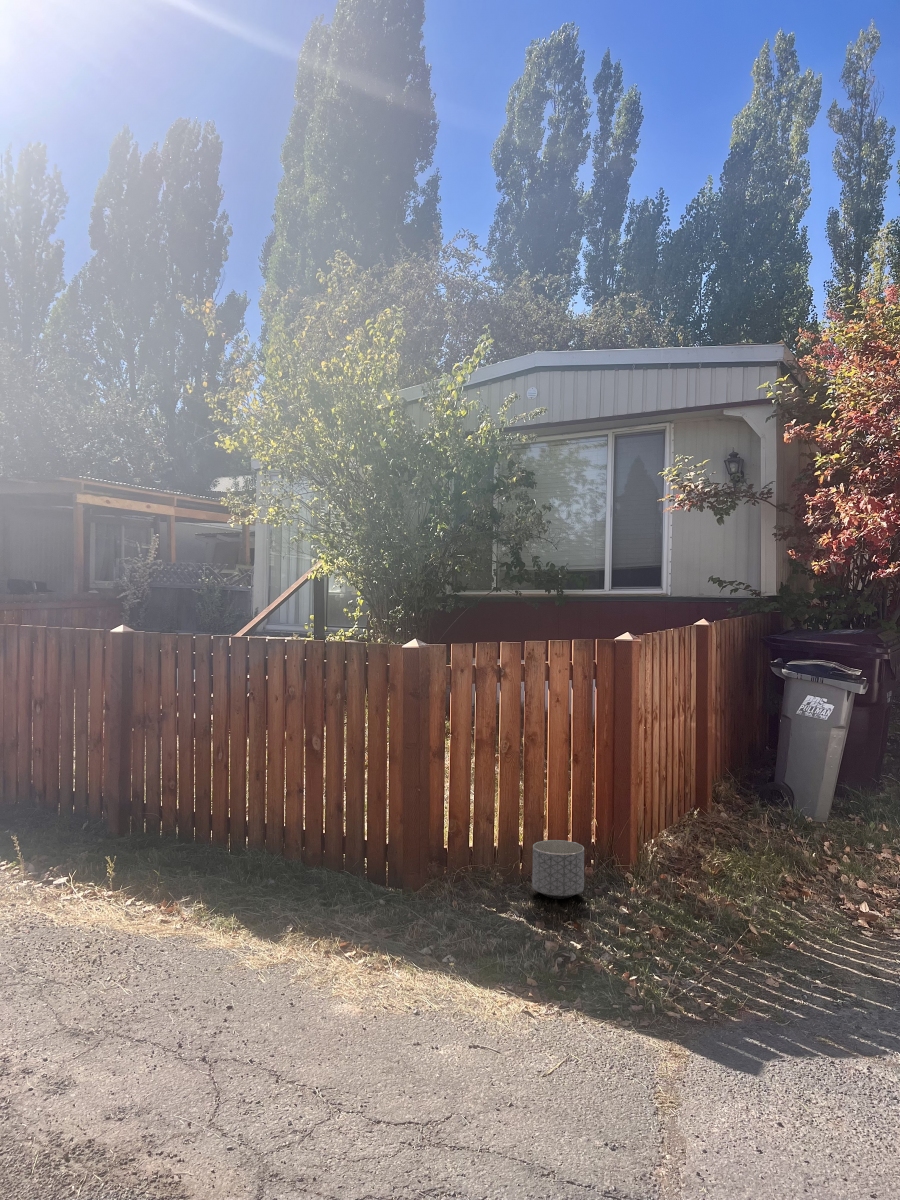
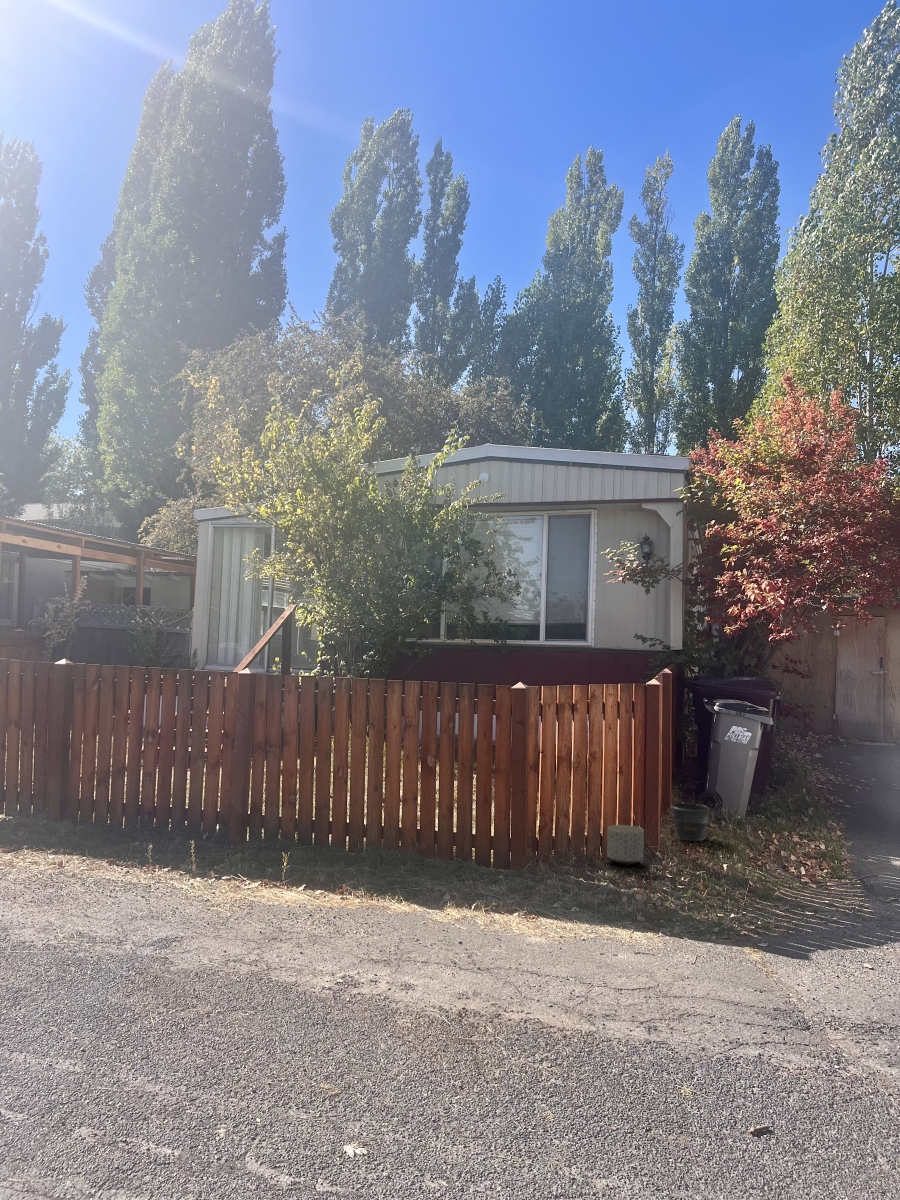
bucket: none [667,806,730,862] -> present [668,803,713,841]

